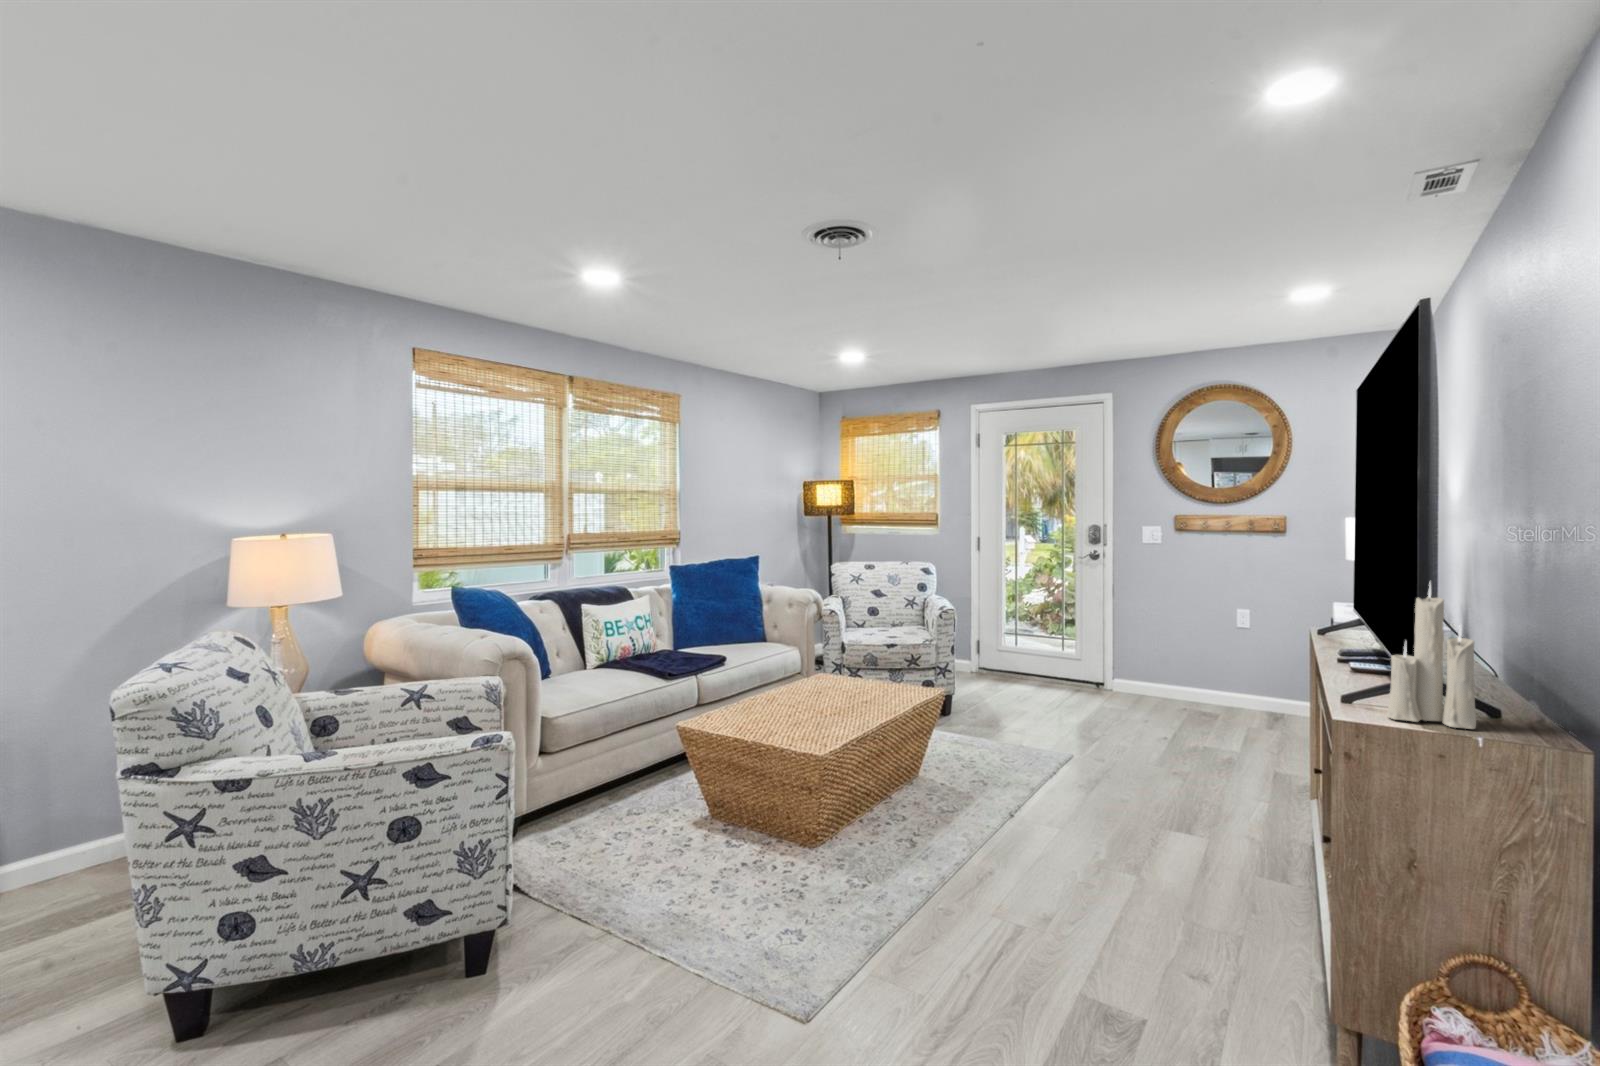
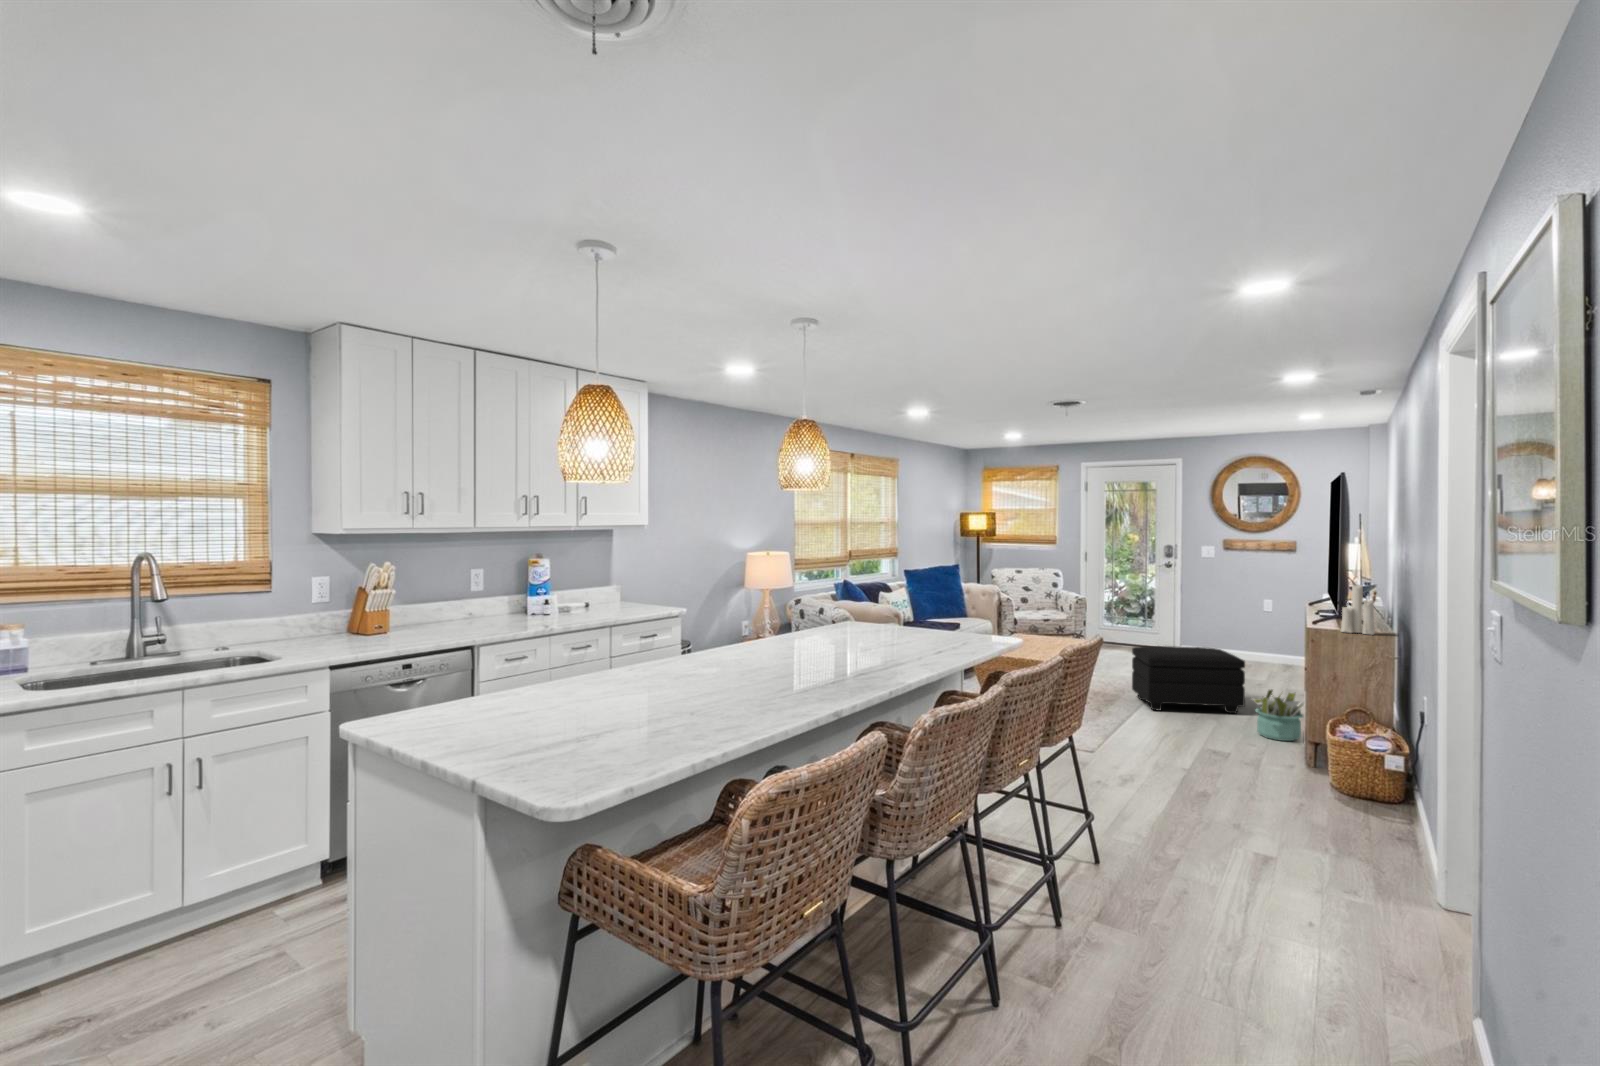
footstool: none [993,701,1185,836] -> present [1132,646,1245,713]
decorative plant: none [1188,806,1300,930] -> present [1252,689,1305,741]

